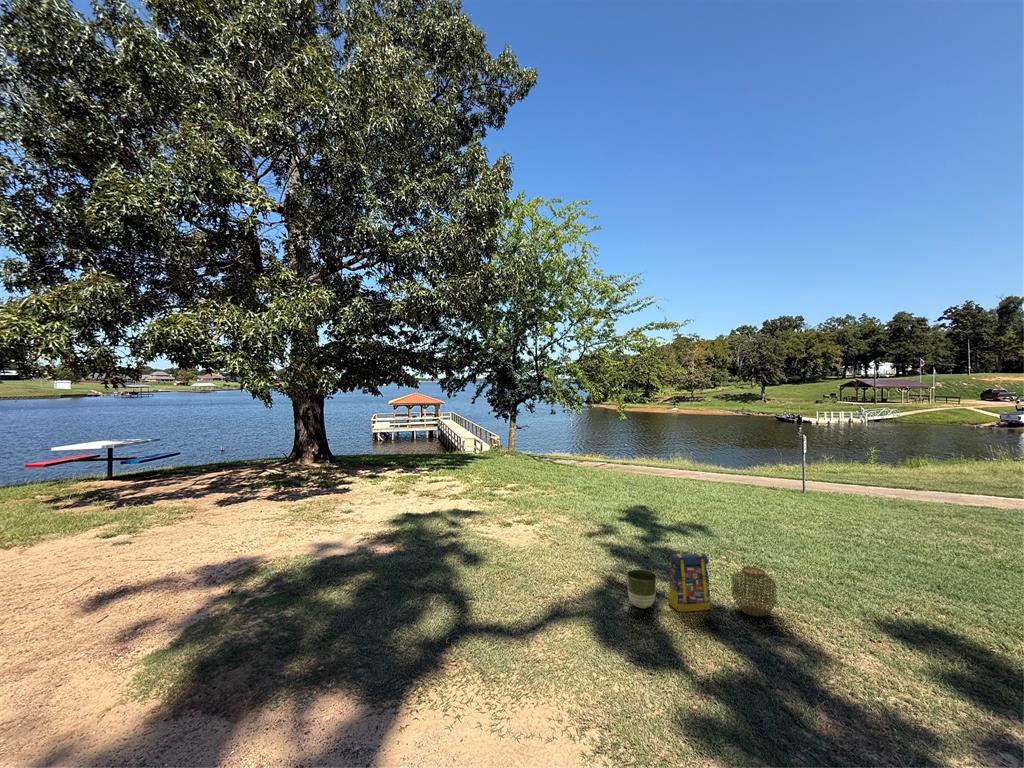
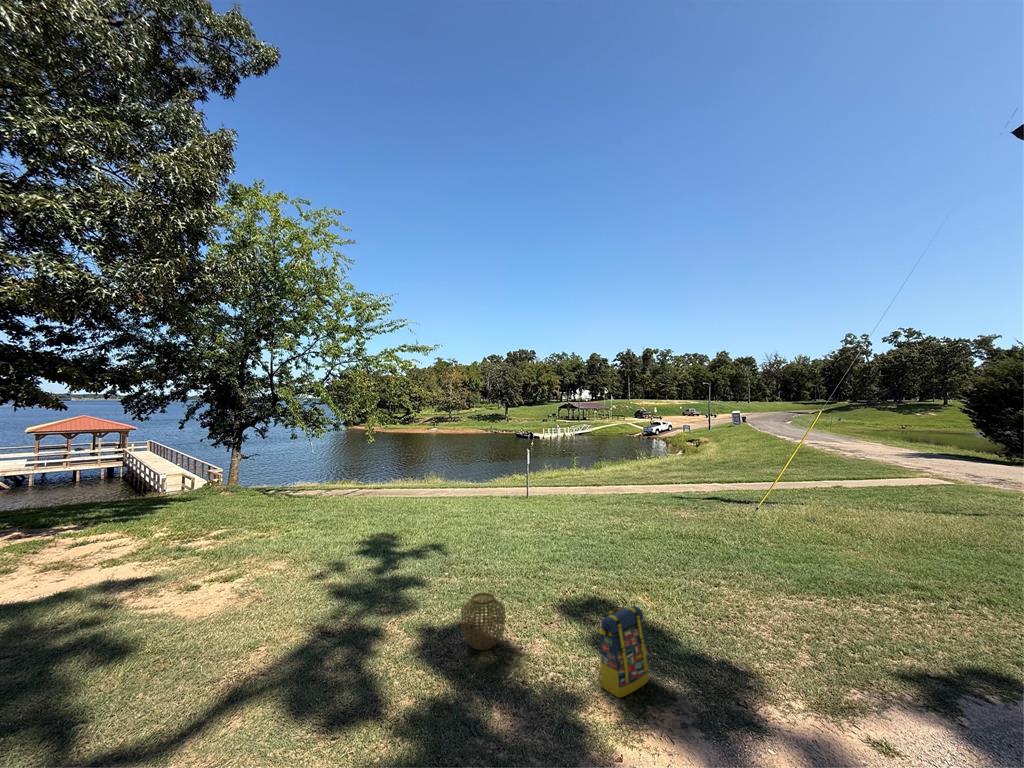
backpack: present [668,552,710,612] -> present [599,606,649,698]
planter: present [627,570,656,608] -> none [336,625,374,677]

